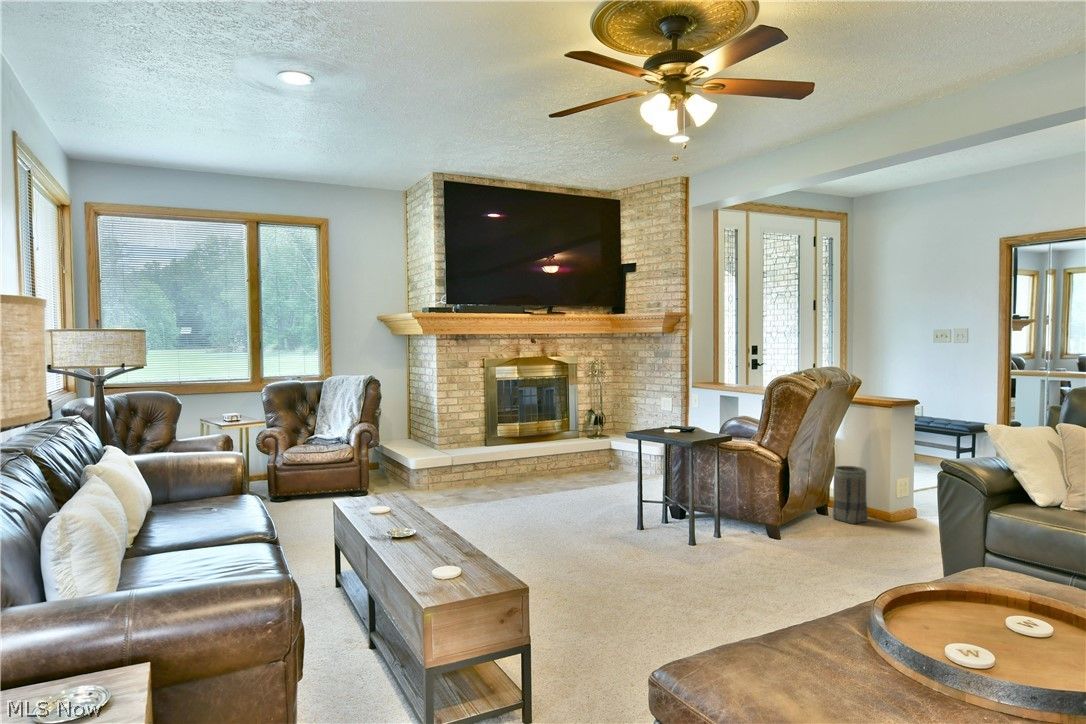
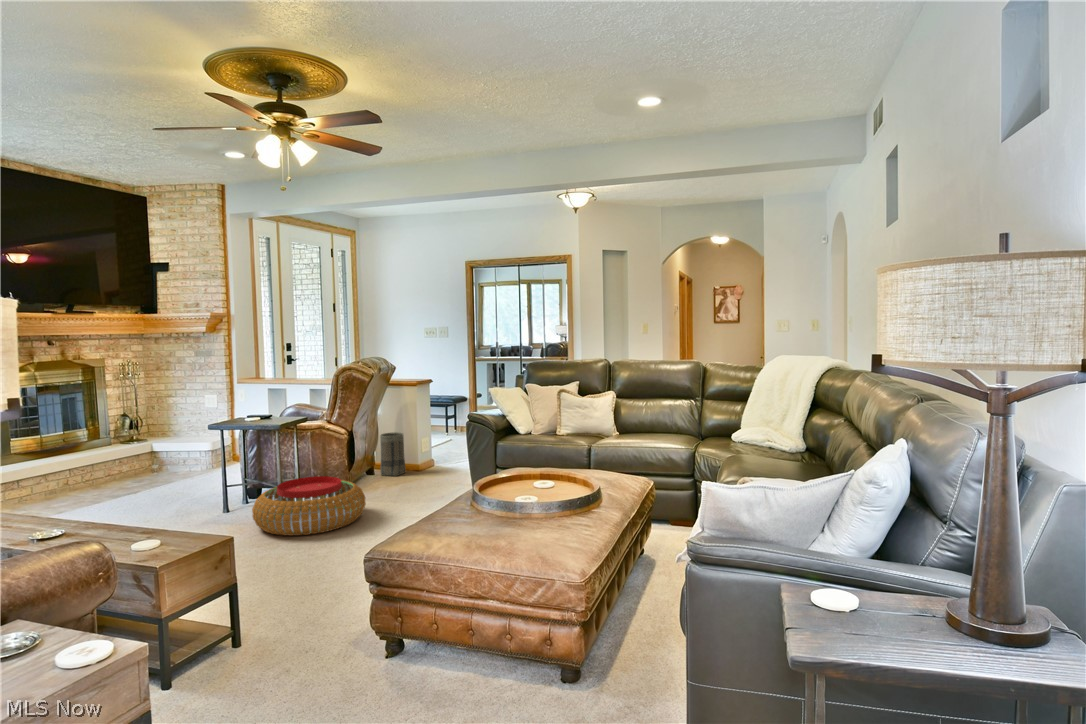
pouf: none [655,506,785,578] -> present [252,476,366,536]

